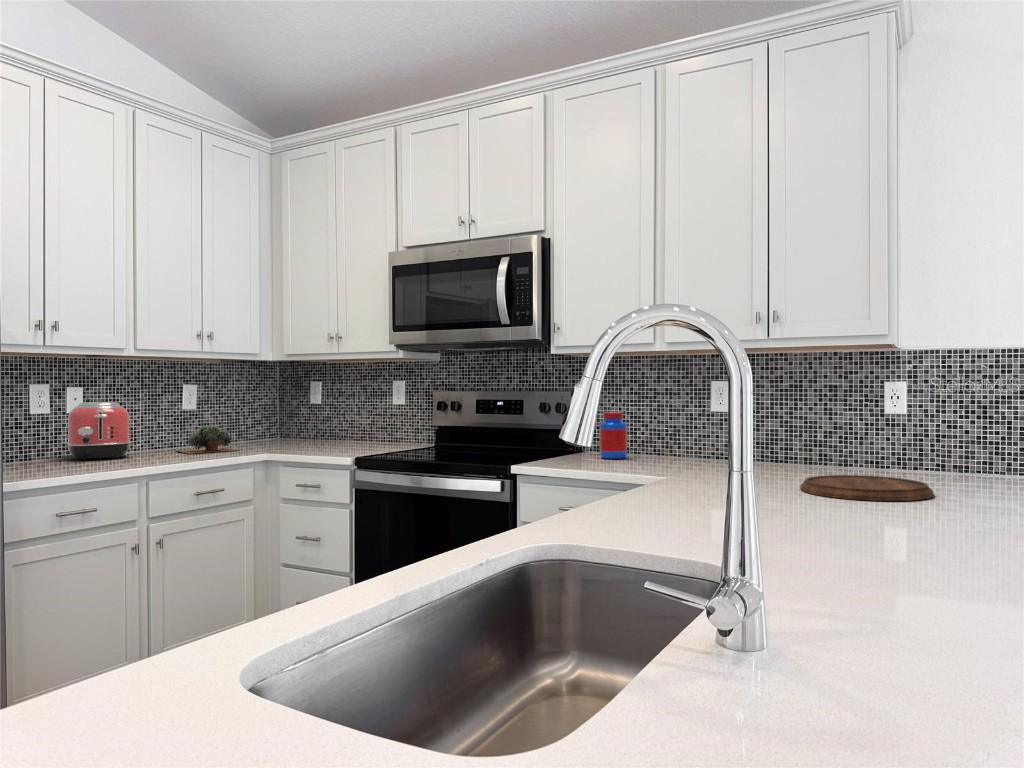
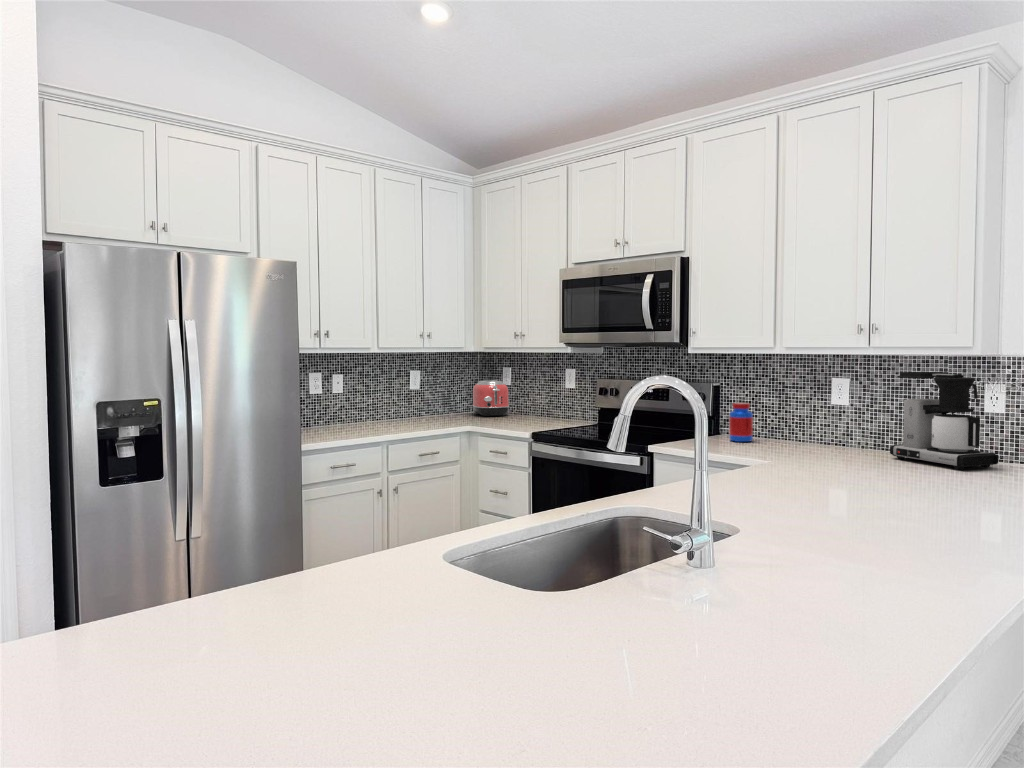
coffee maker: none [793,367,916,478] -> present [890,372,999,470]
toaster: present [67,402,131,460] -> present [472,380,509,417]
succulent plant: present [175,425,238,454] -> none [405,404,451,426]
cutting board: present [800,475,934,501] -> none [869,466,980,490]

